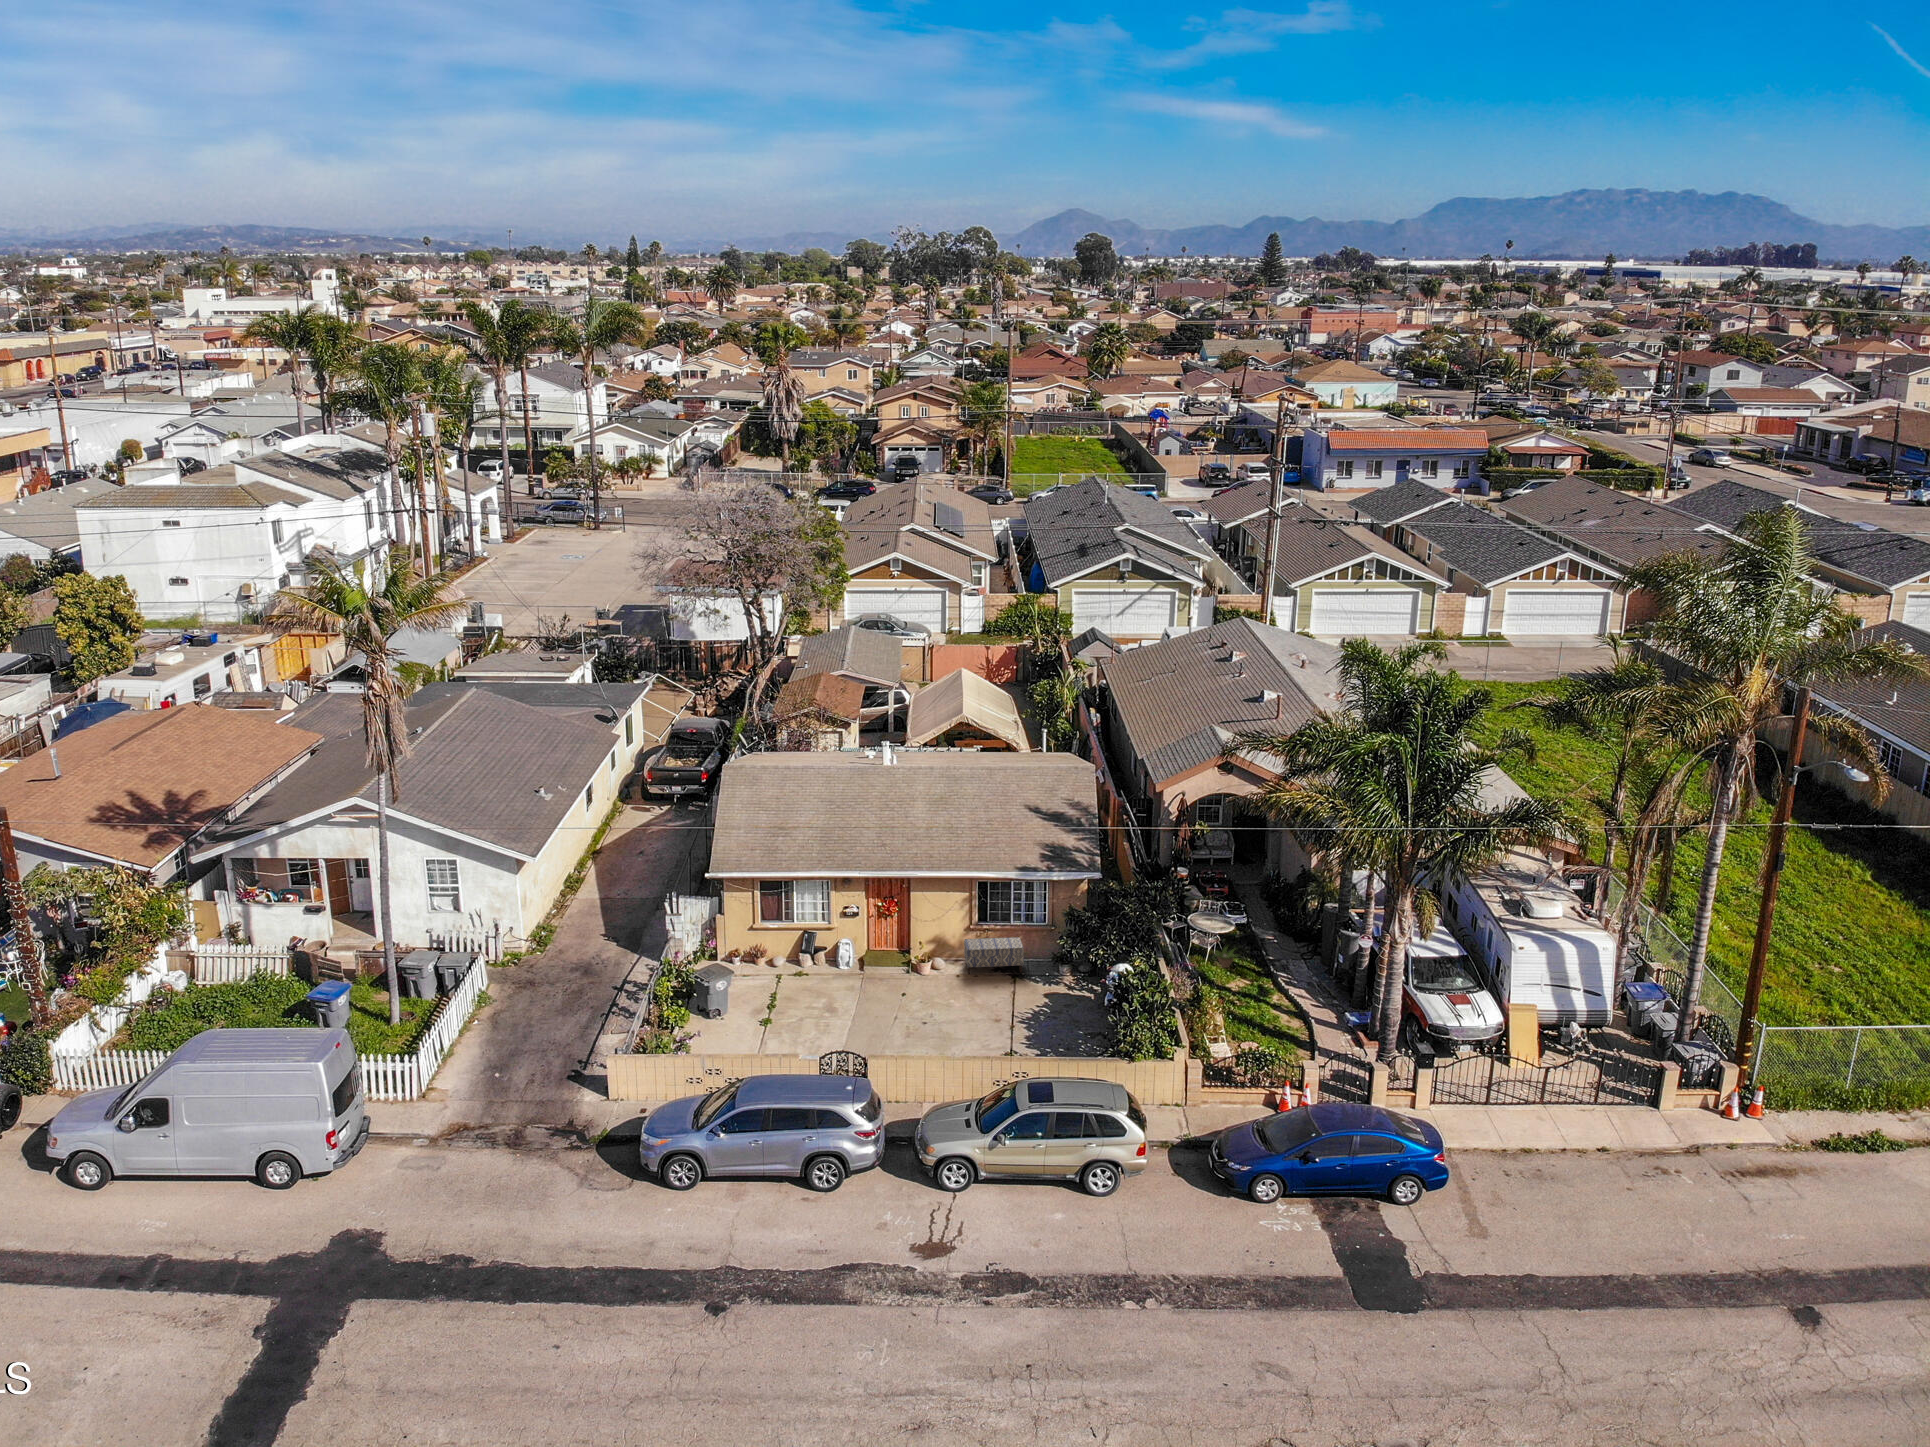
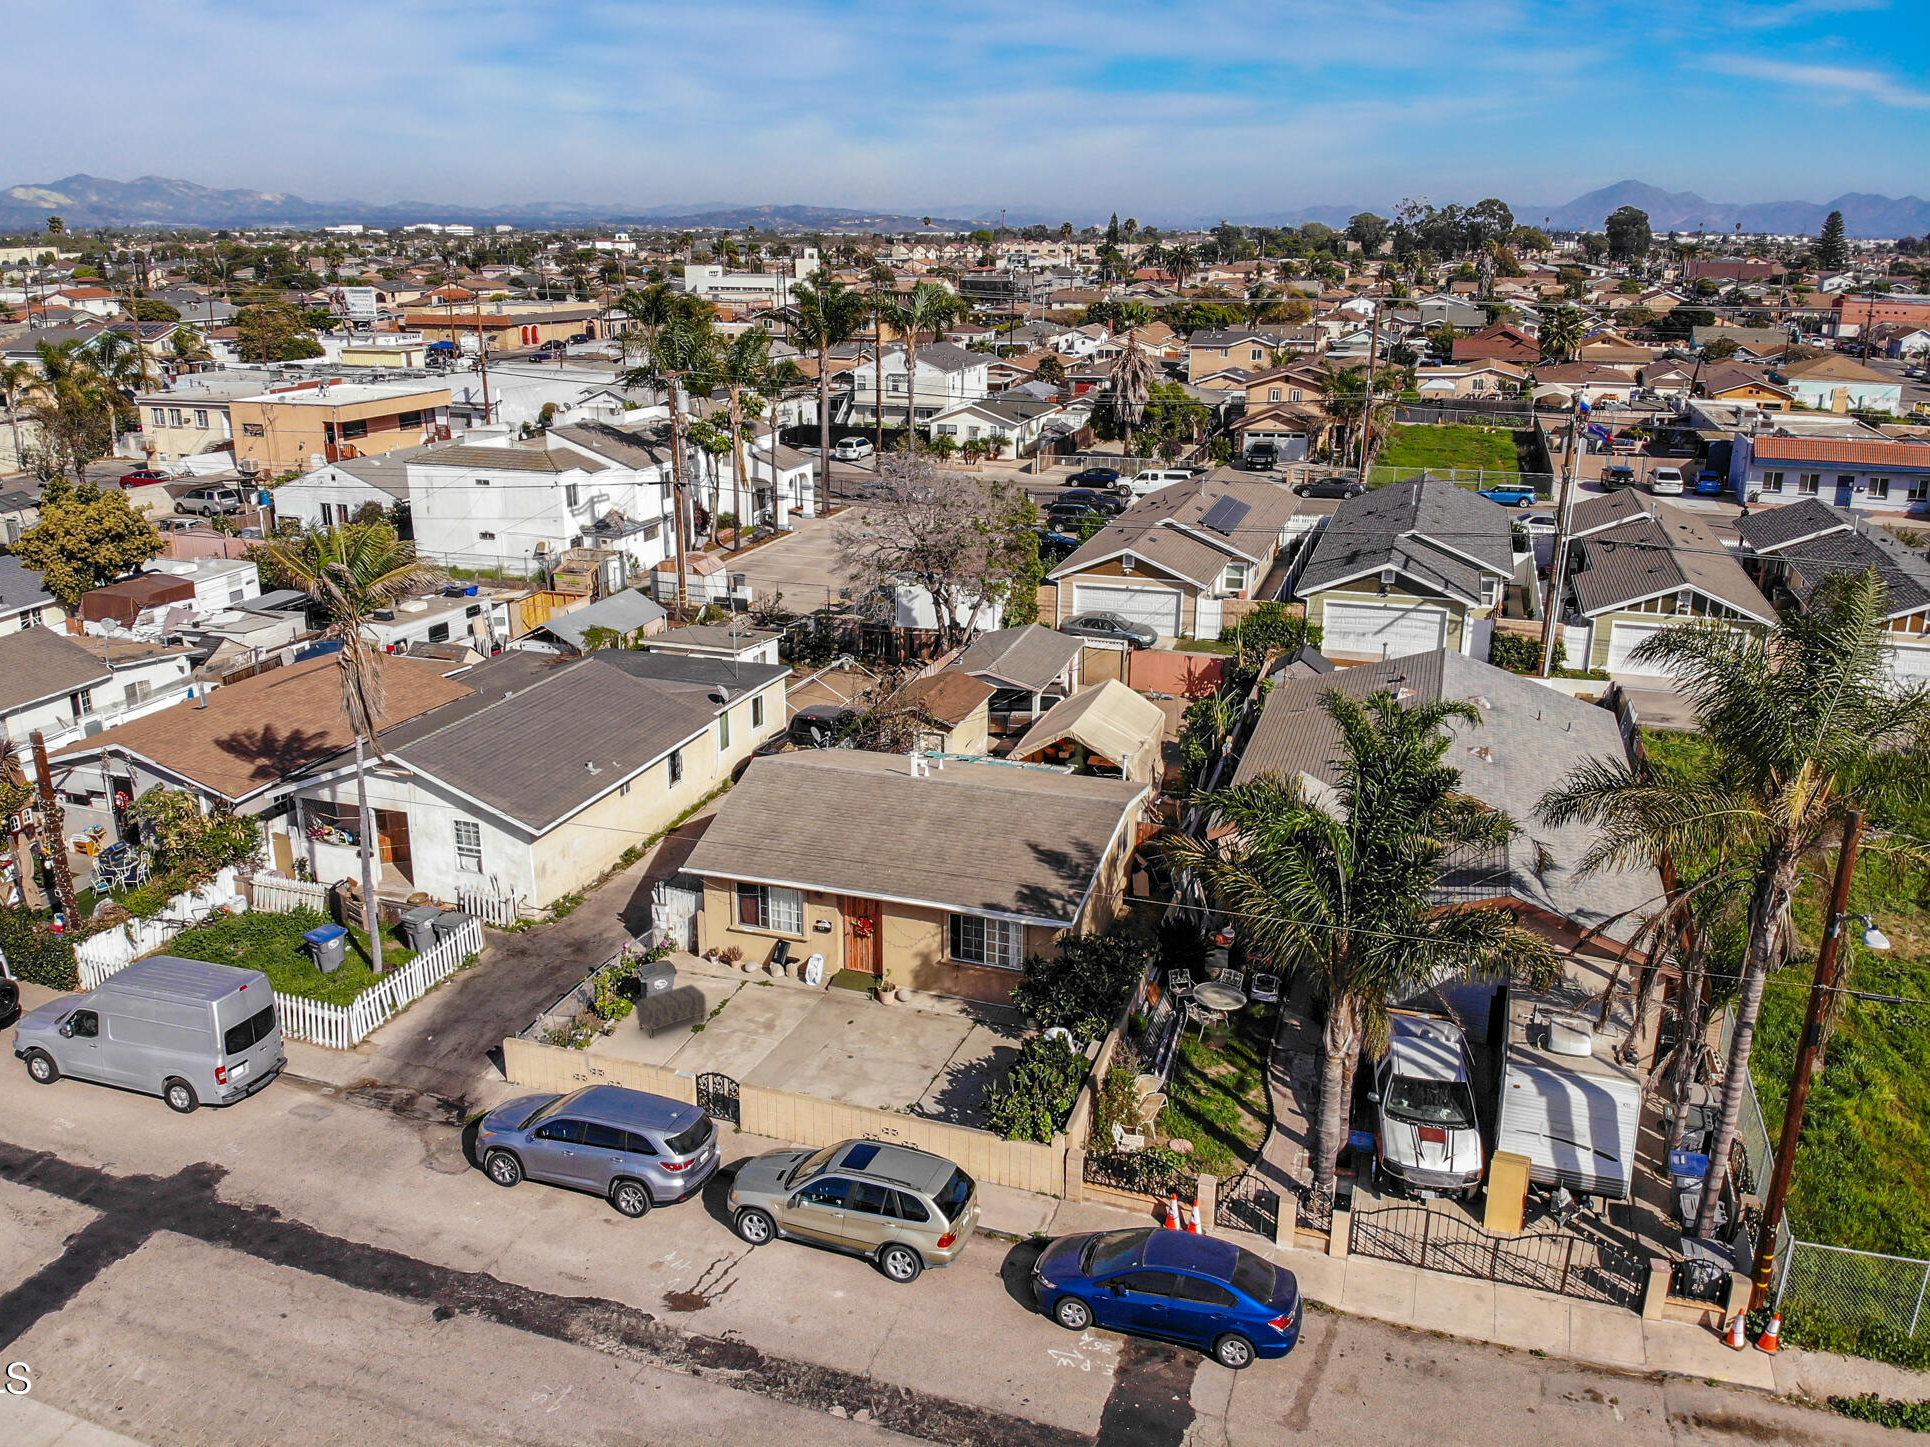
bench: present [964,937,1024,974] -> present [636,985,706,1038]

